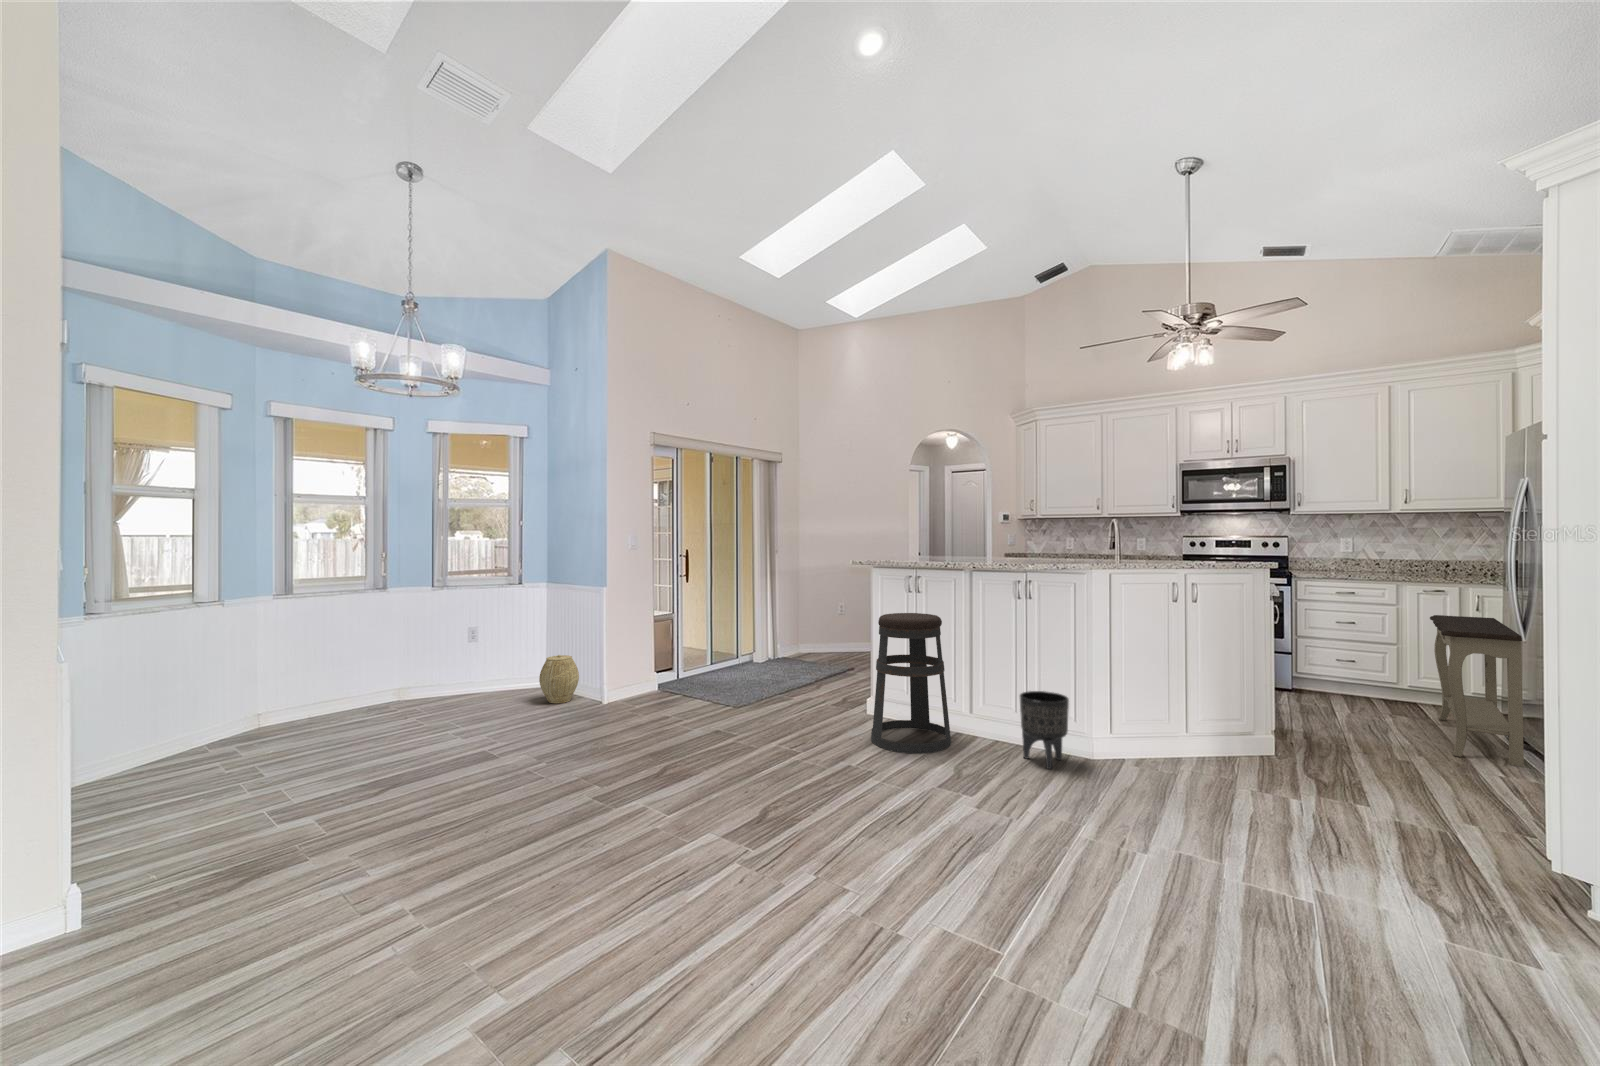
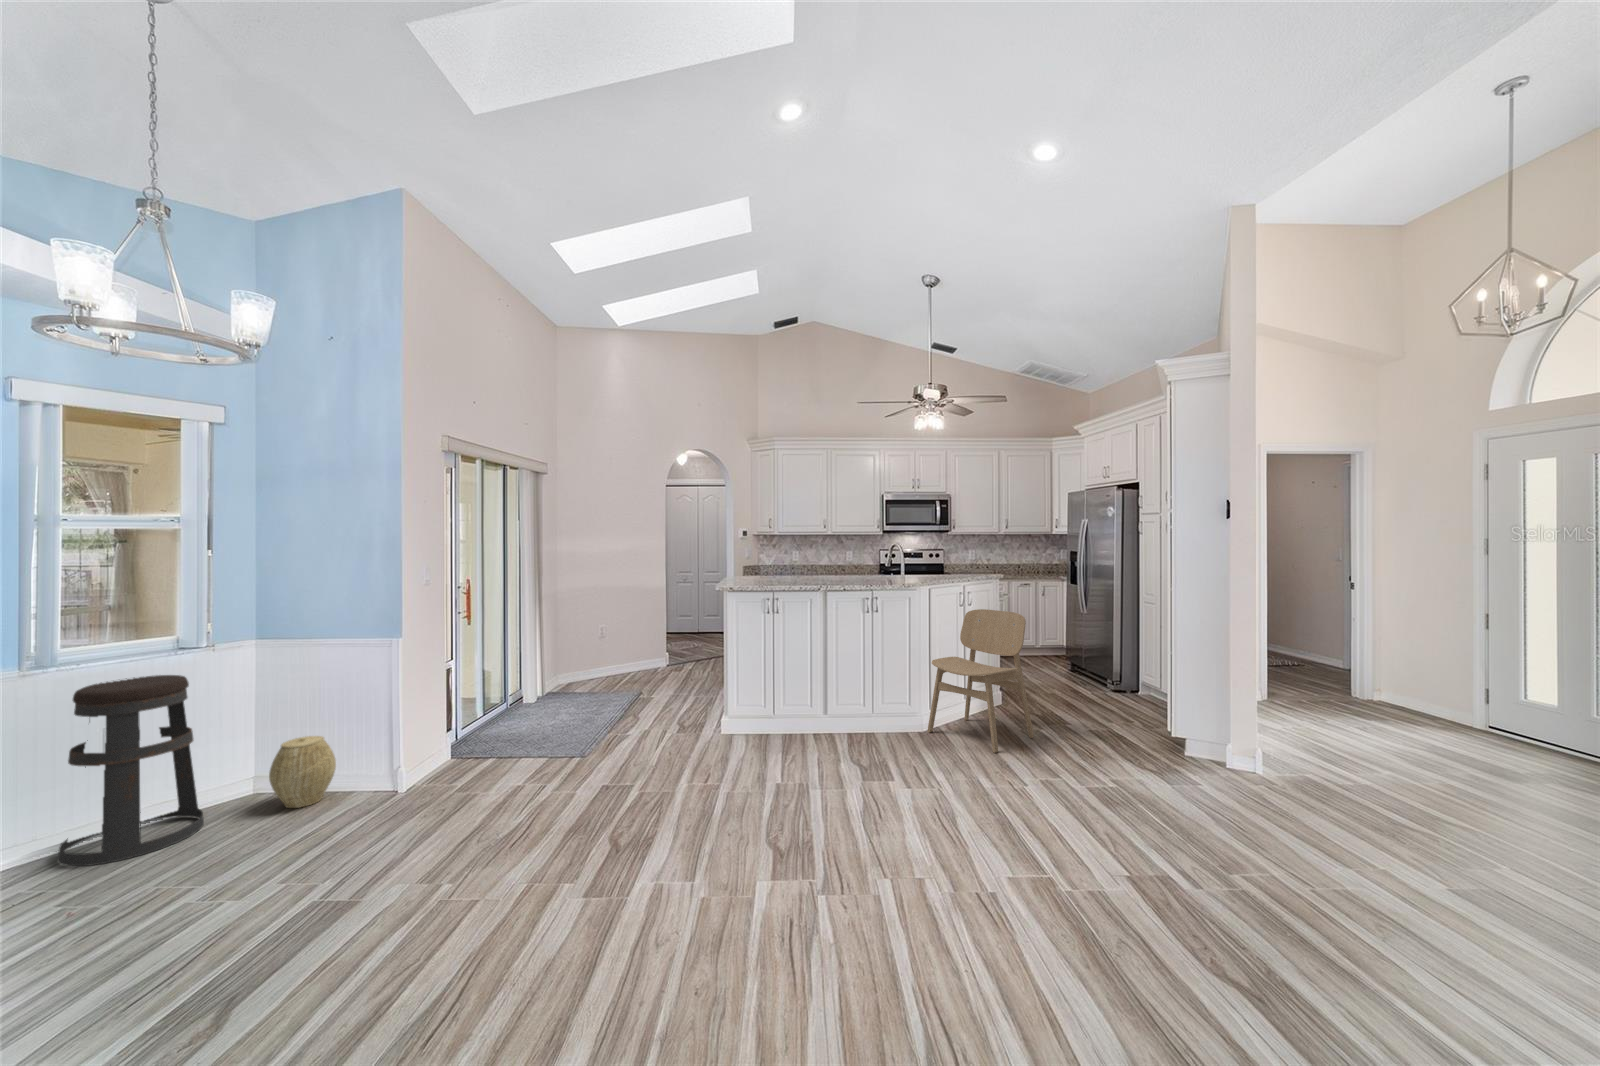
dining chair: none [1104,608,1266,806] -> present [927,609,1034,753]
bar stool: present [871,613,951,753] -> present [58,675,204,866]
console table: present [1430,615,1524,767] -> none [1028,600,1091,686]
planter: present [1020,691,1069,769] -> none [876,685,913,746]

